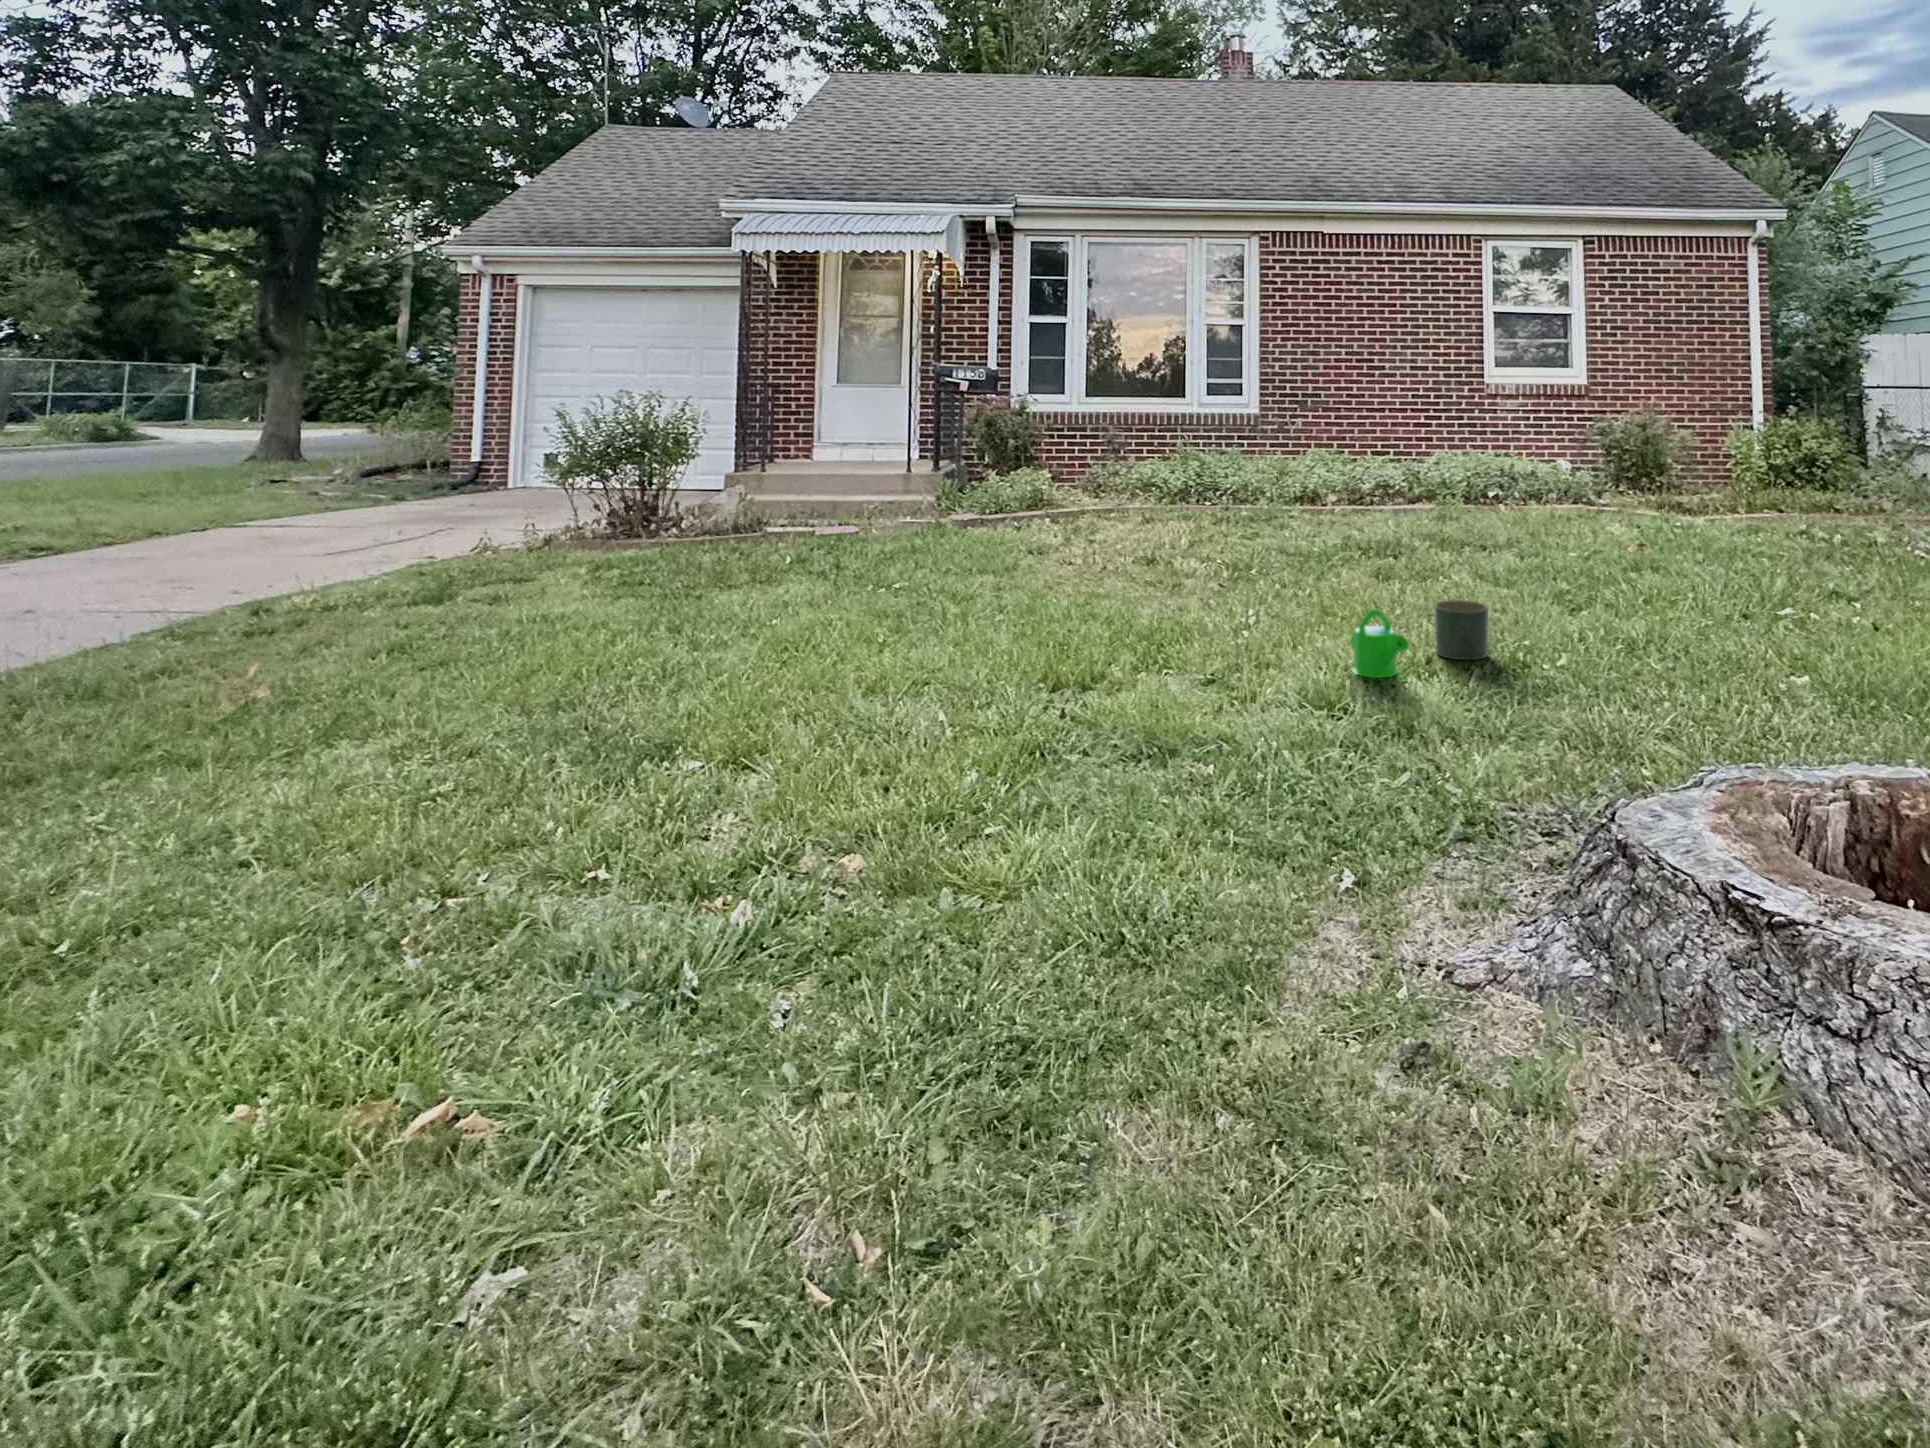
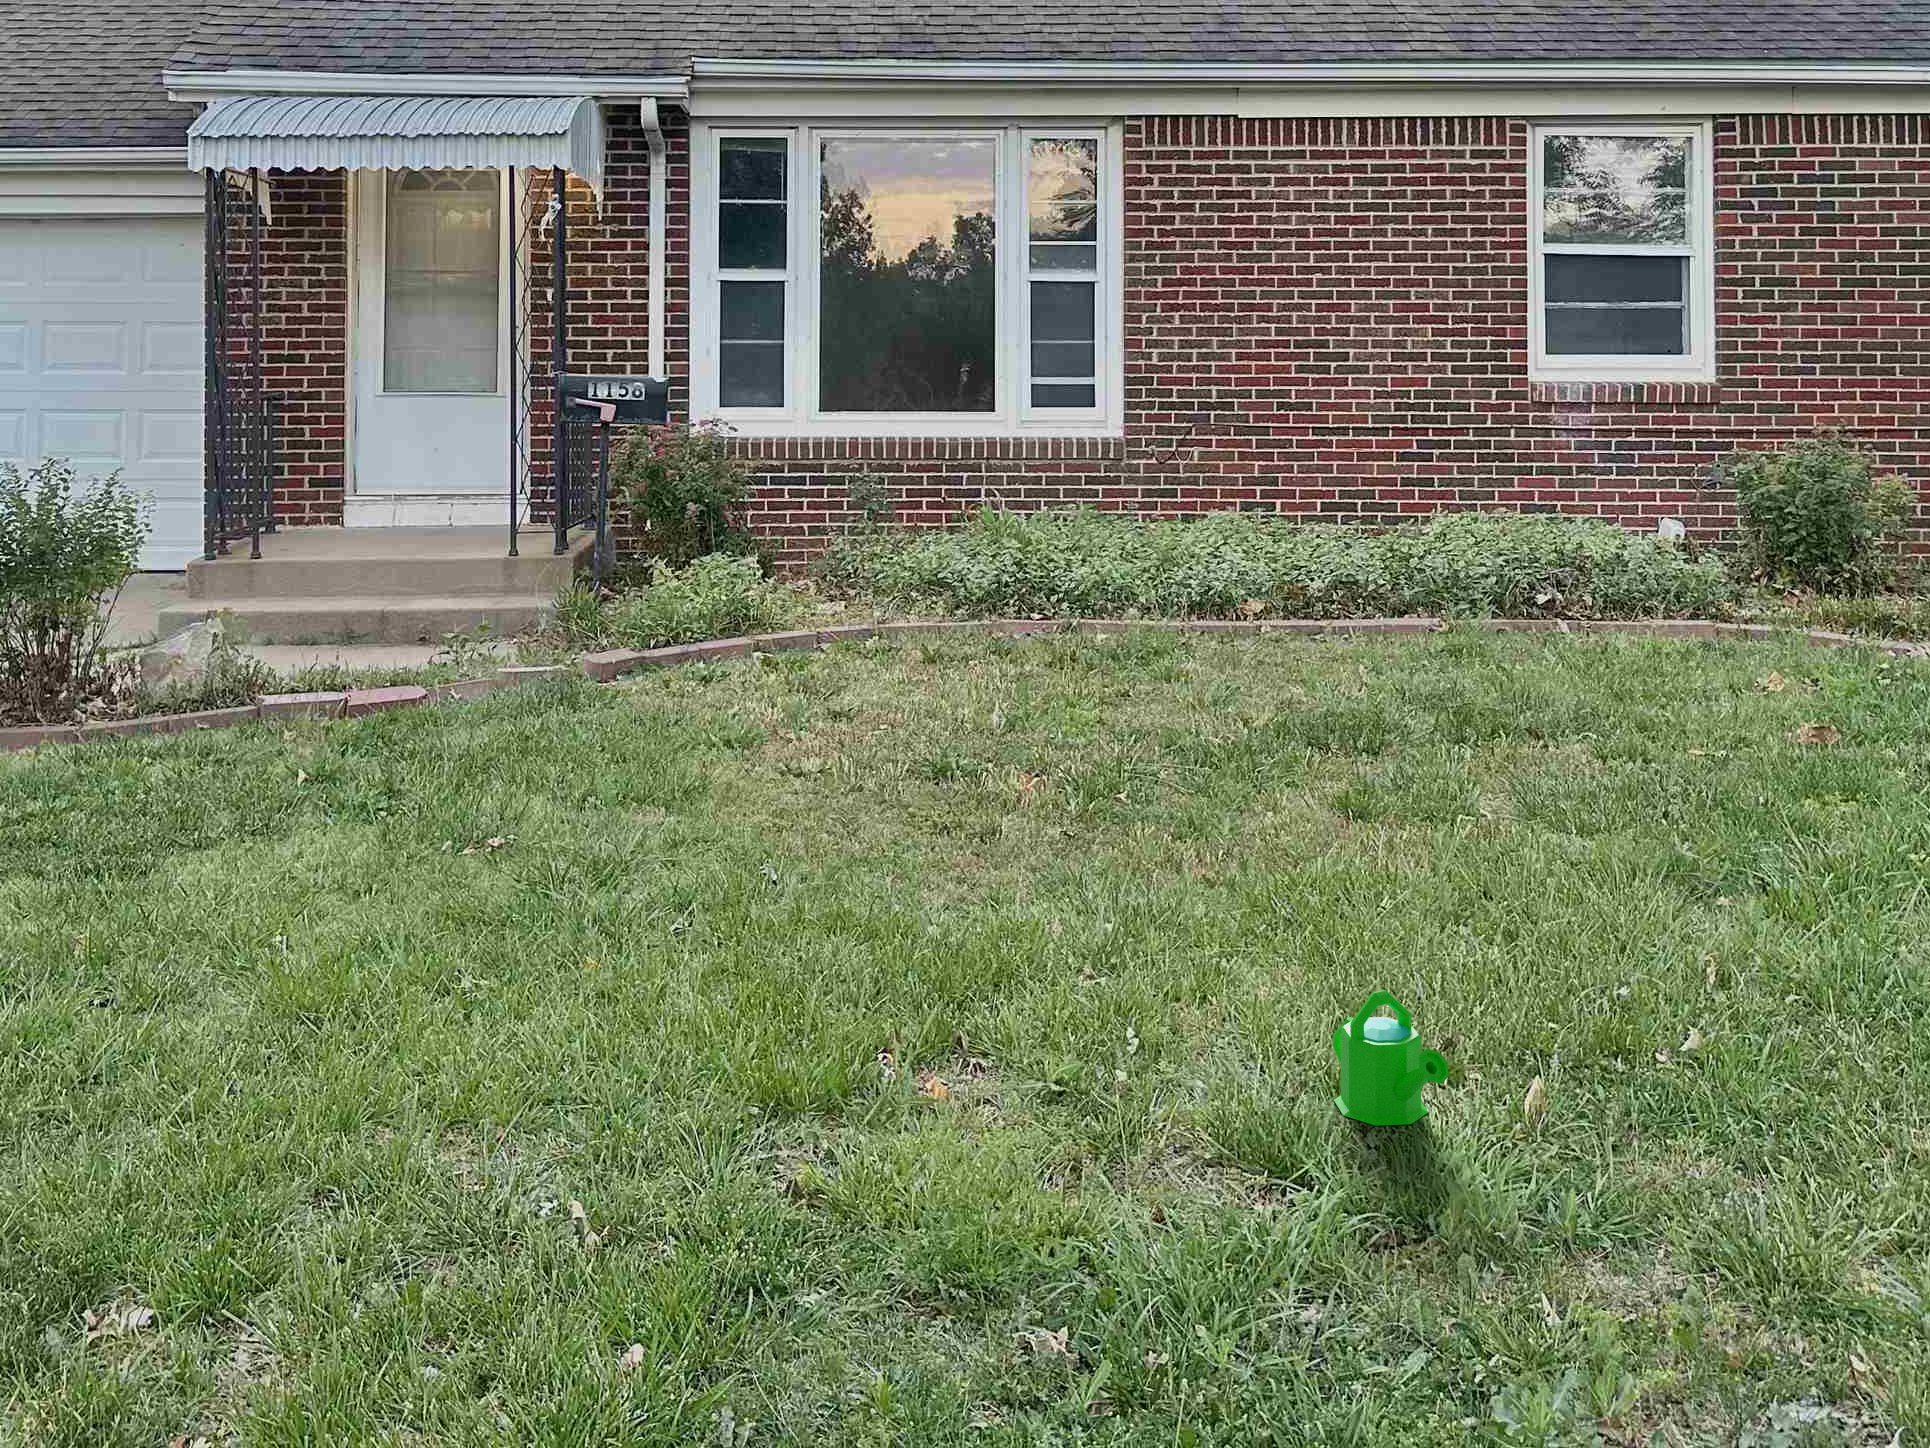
planter: present [1434,600,1488,660] -> none [1490,950,1593,1075]

